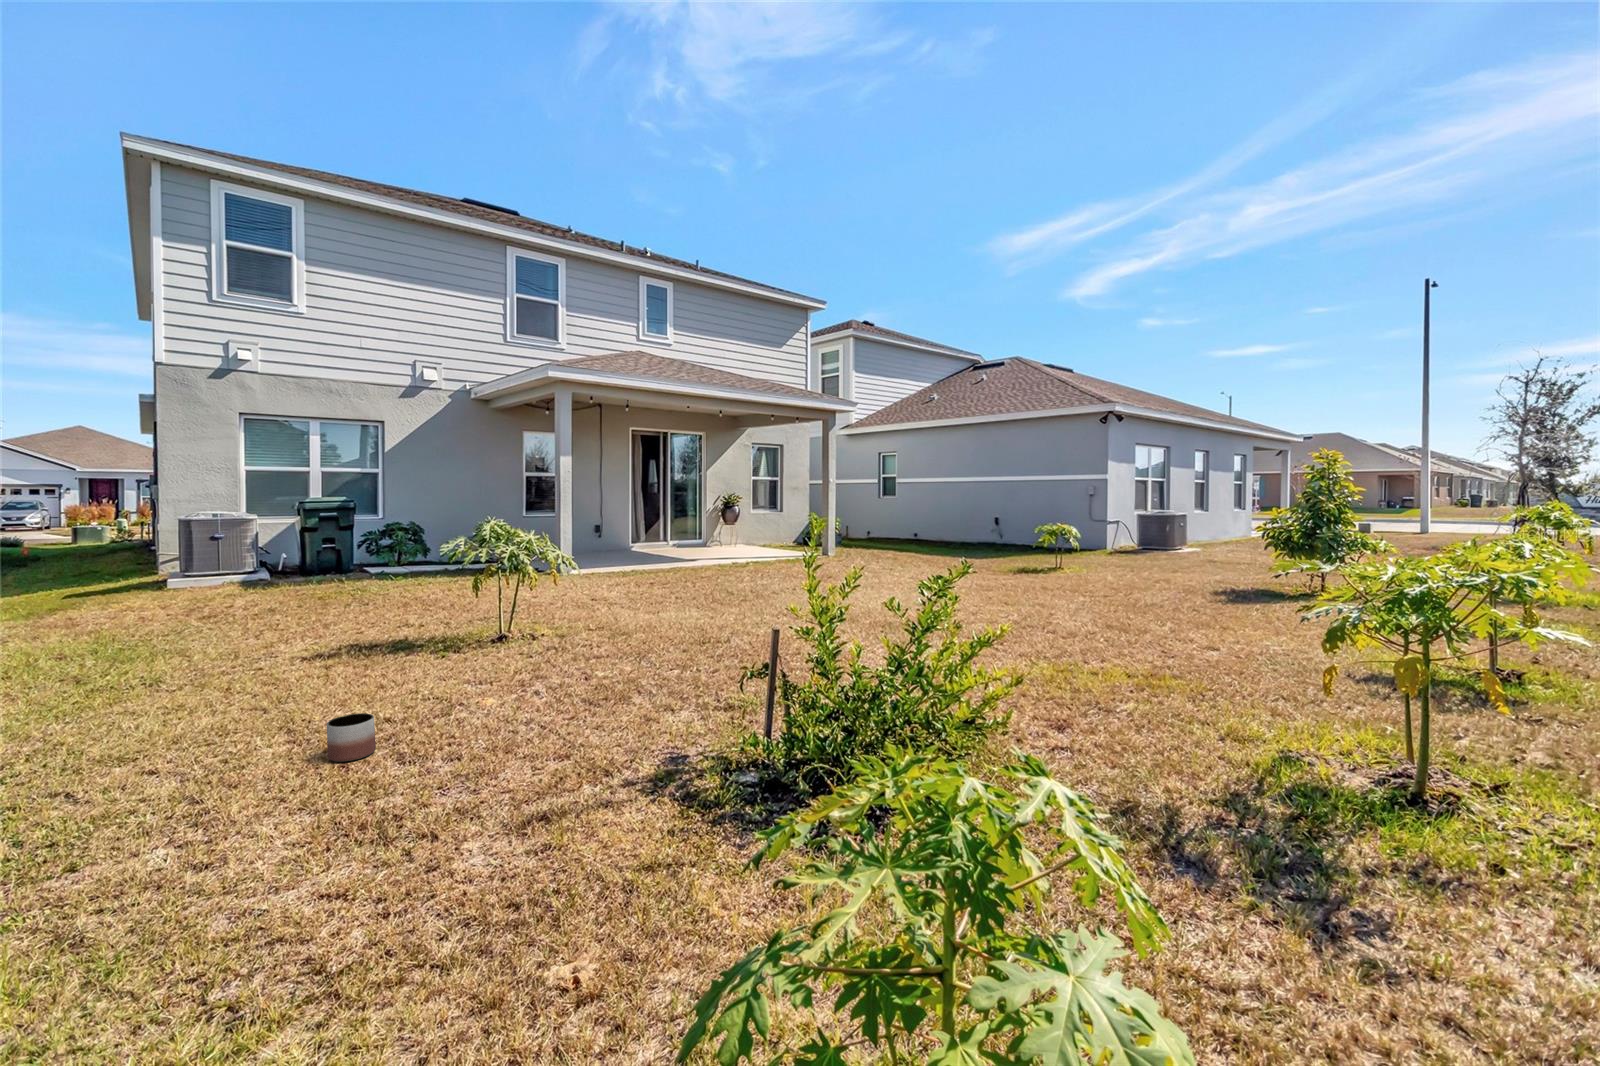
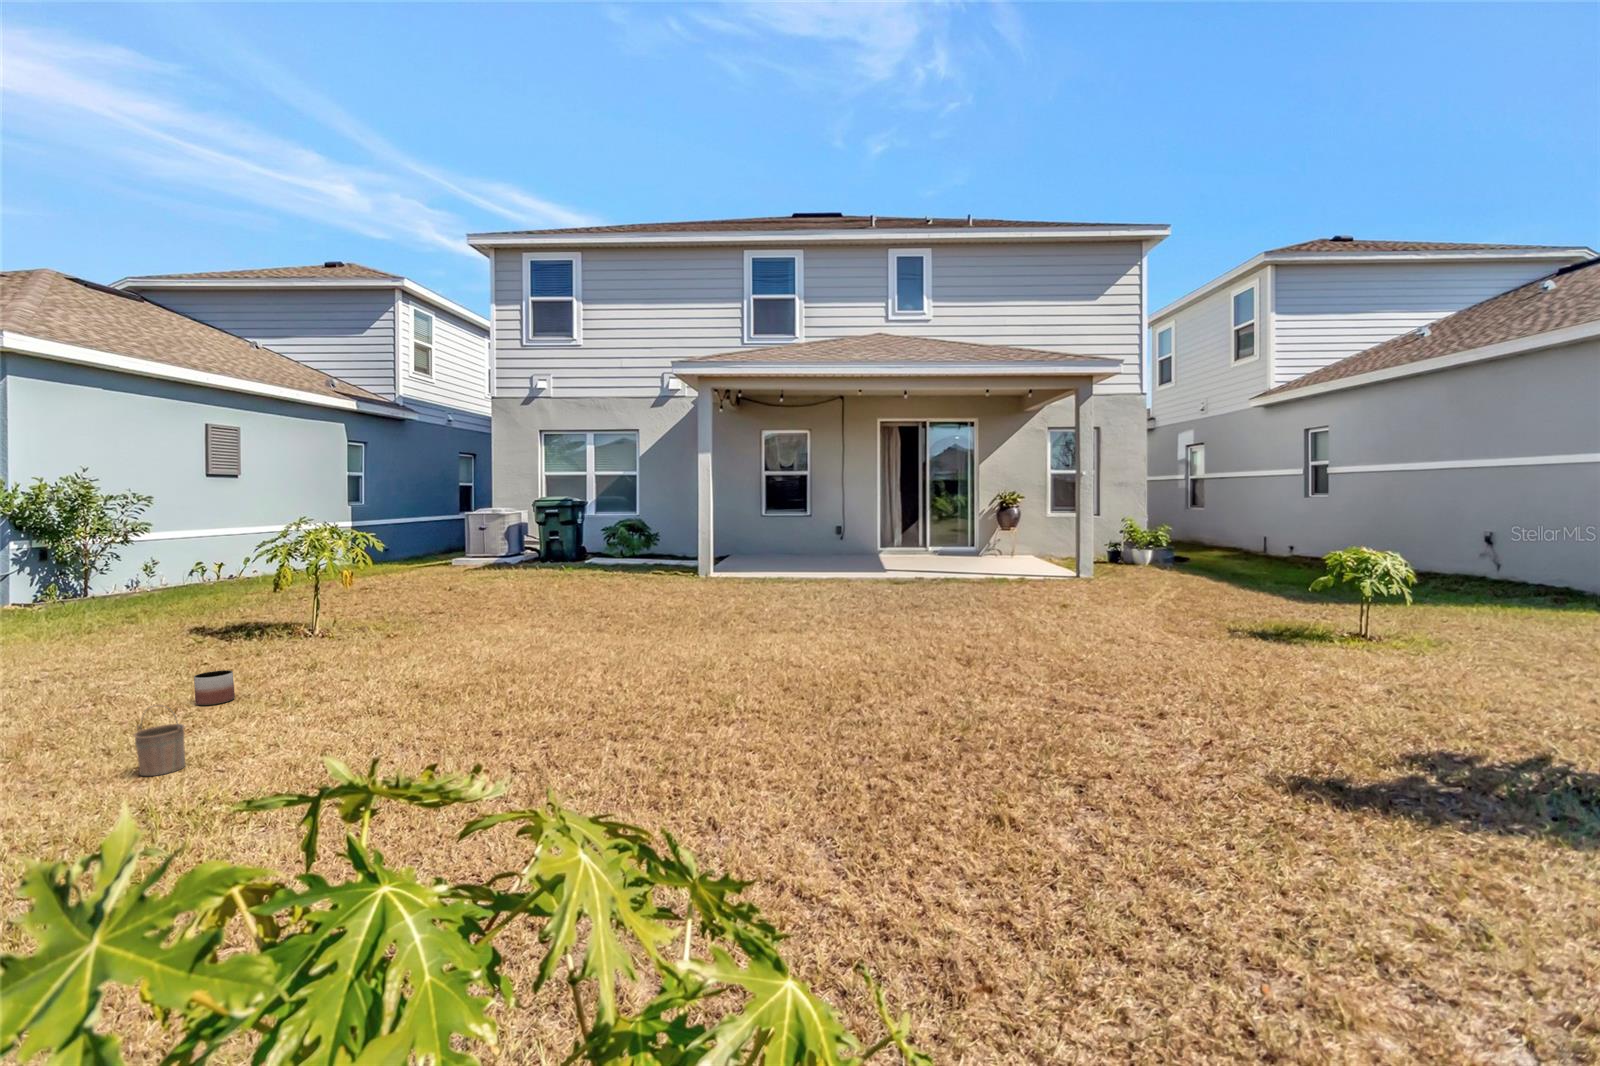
bucket: none [539,733,593,816] -> present [133,713,185,776]

